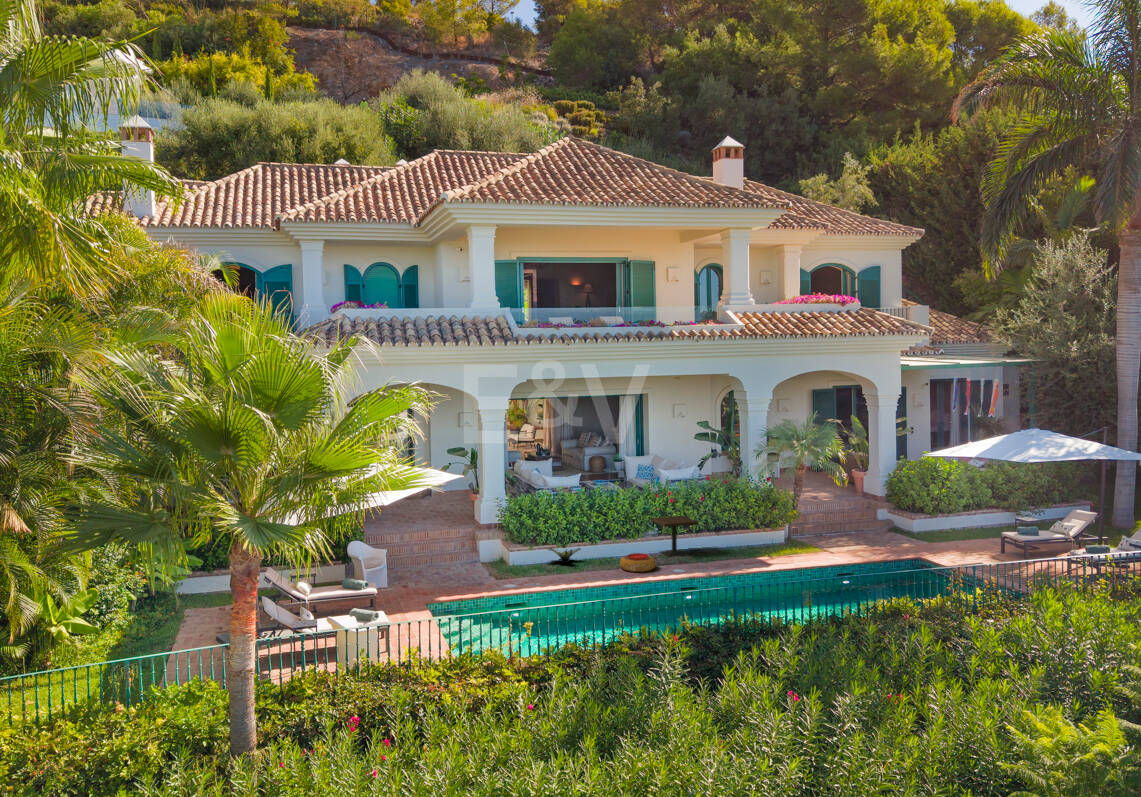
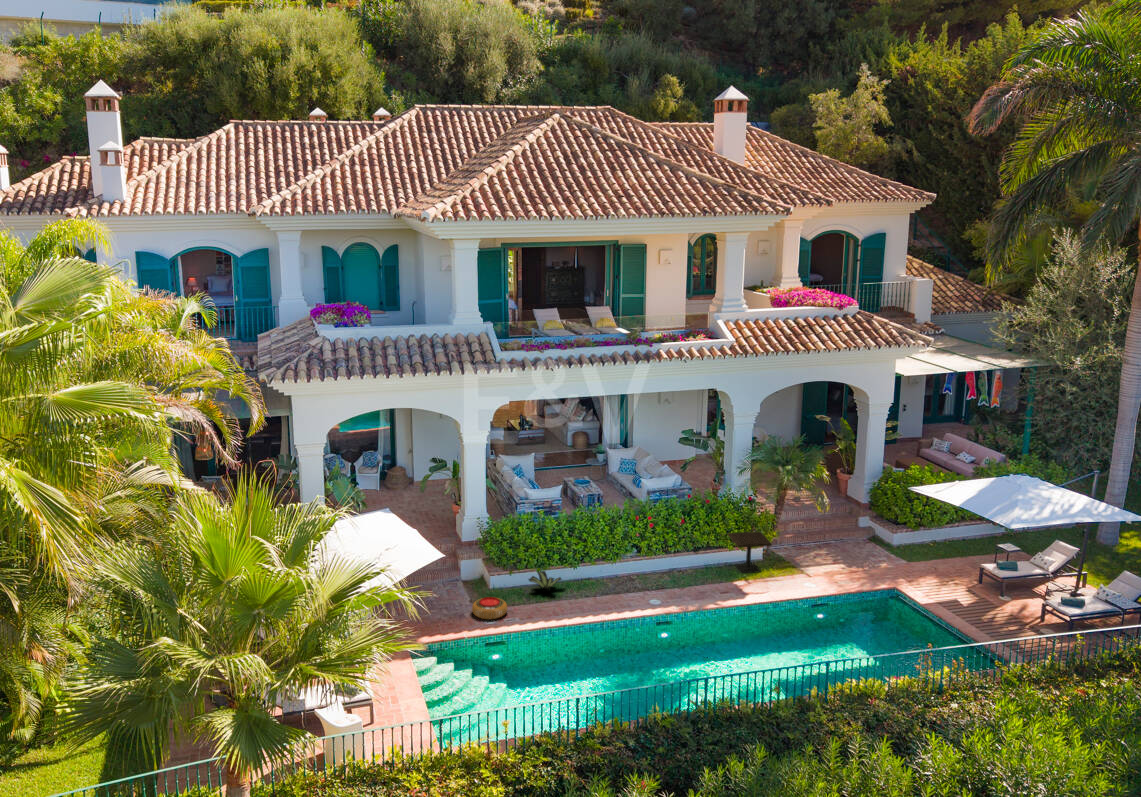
side table: present [651,516,698,556] -> present [728,532,772,573]
pouf: present [620,553,656,572] -> present [472,597,507,619]

